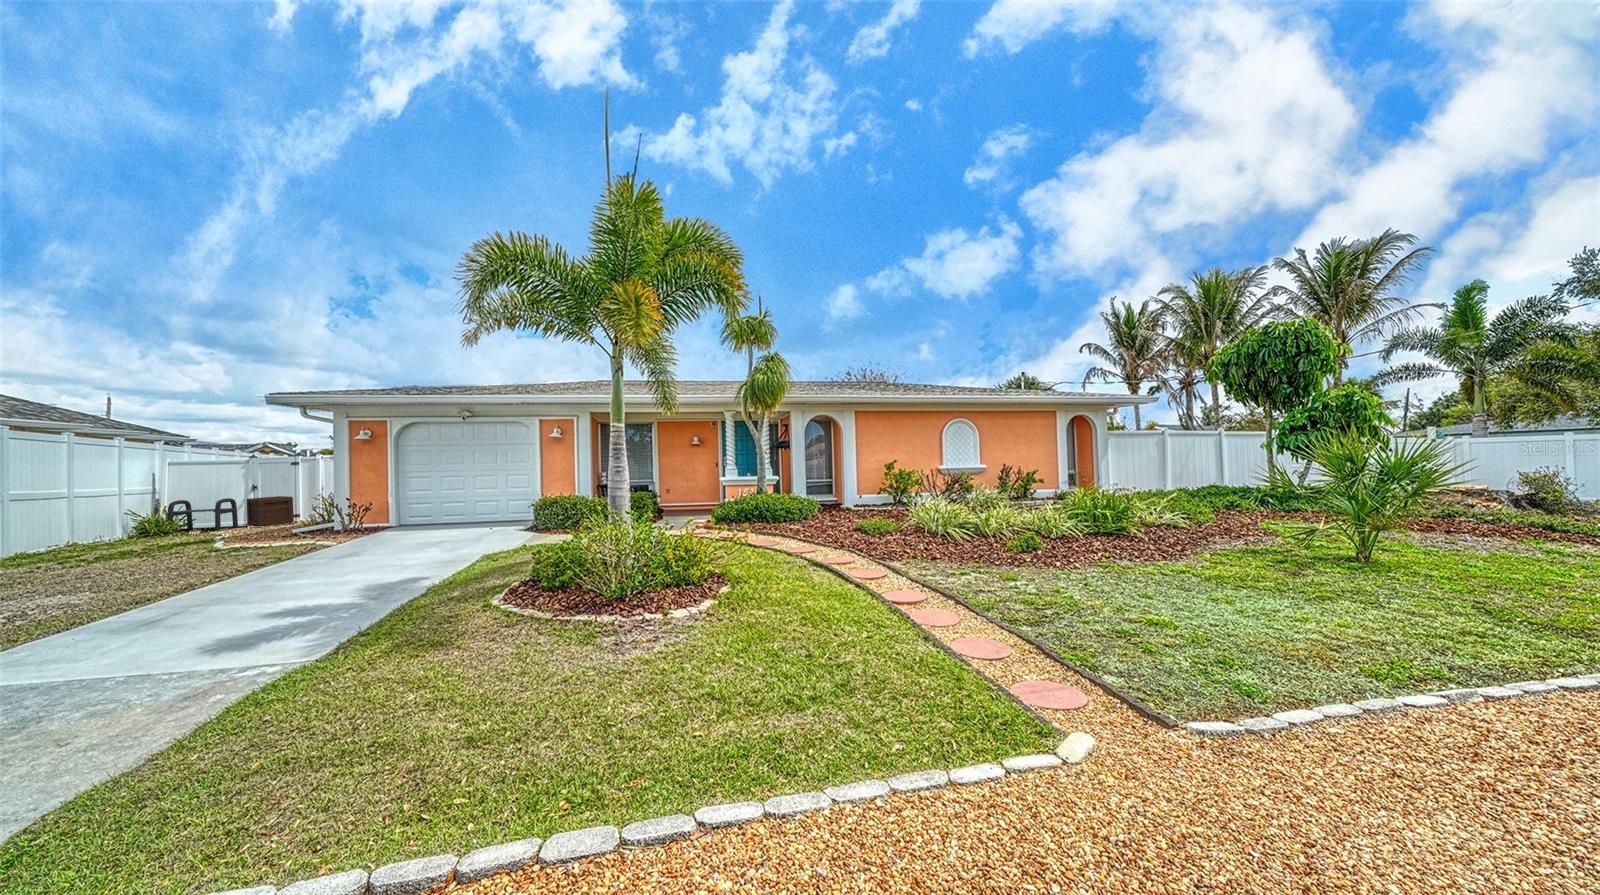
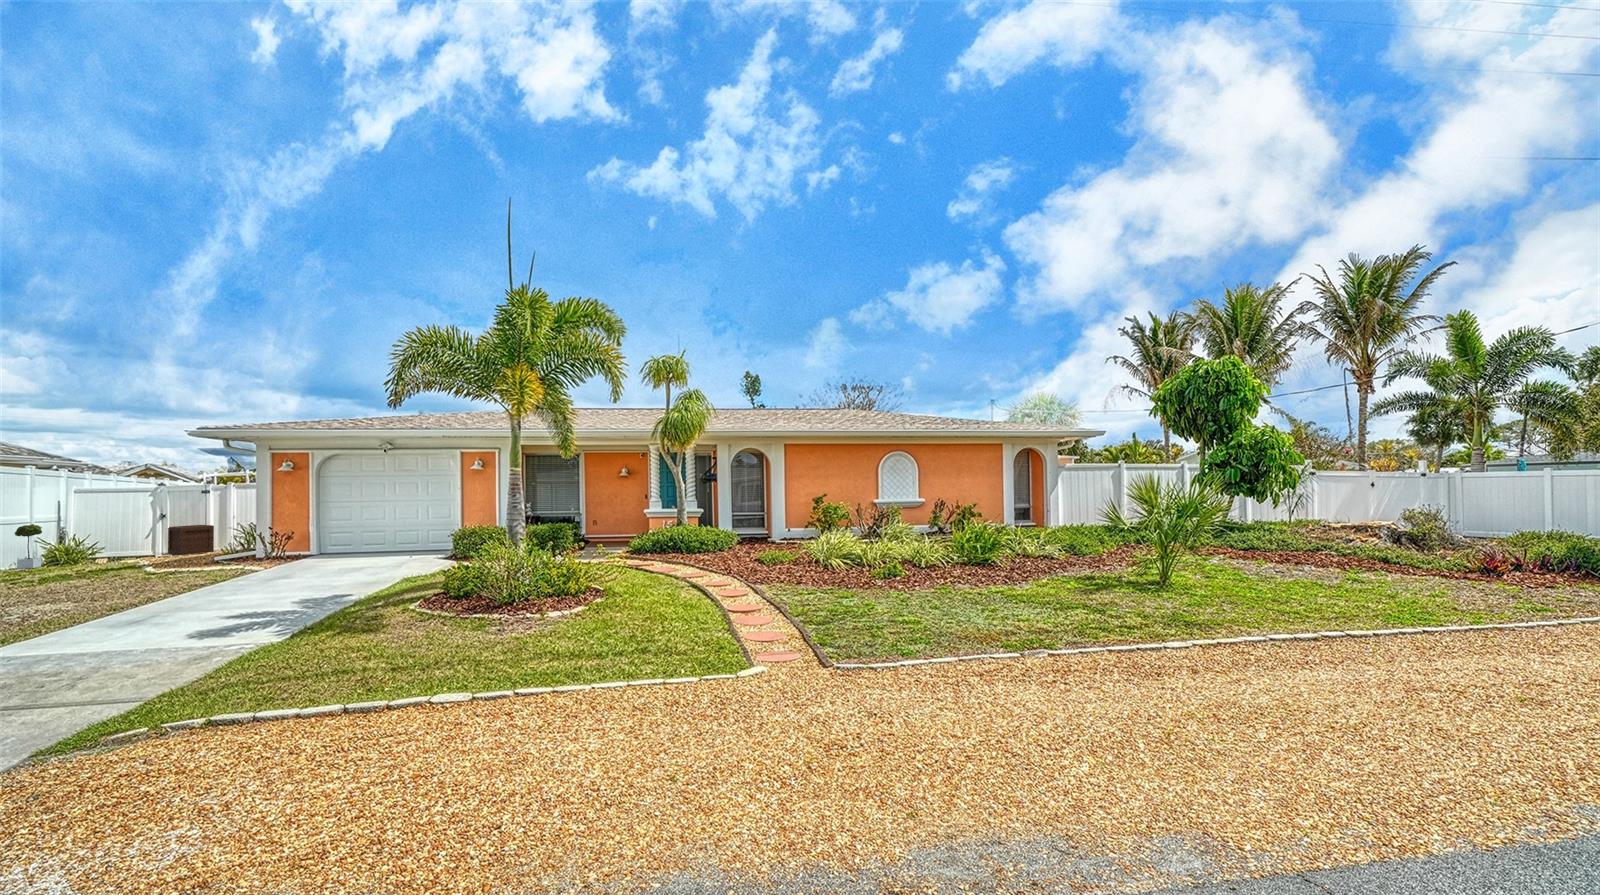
potted tree: none [76,498,109,545] -> present [15,524,42,569]
bench: present [168,498,238,533] -> none [92,526,159,560]

